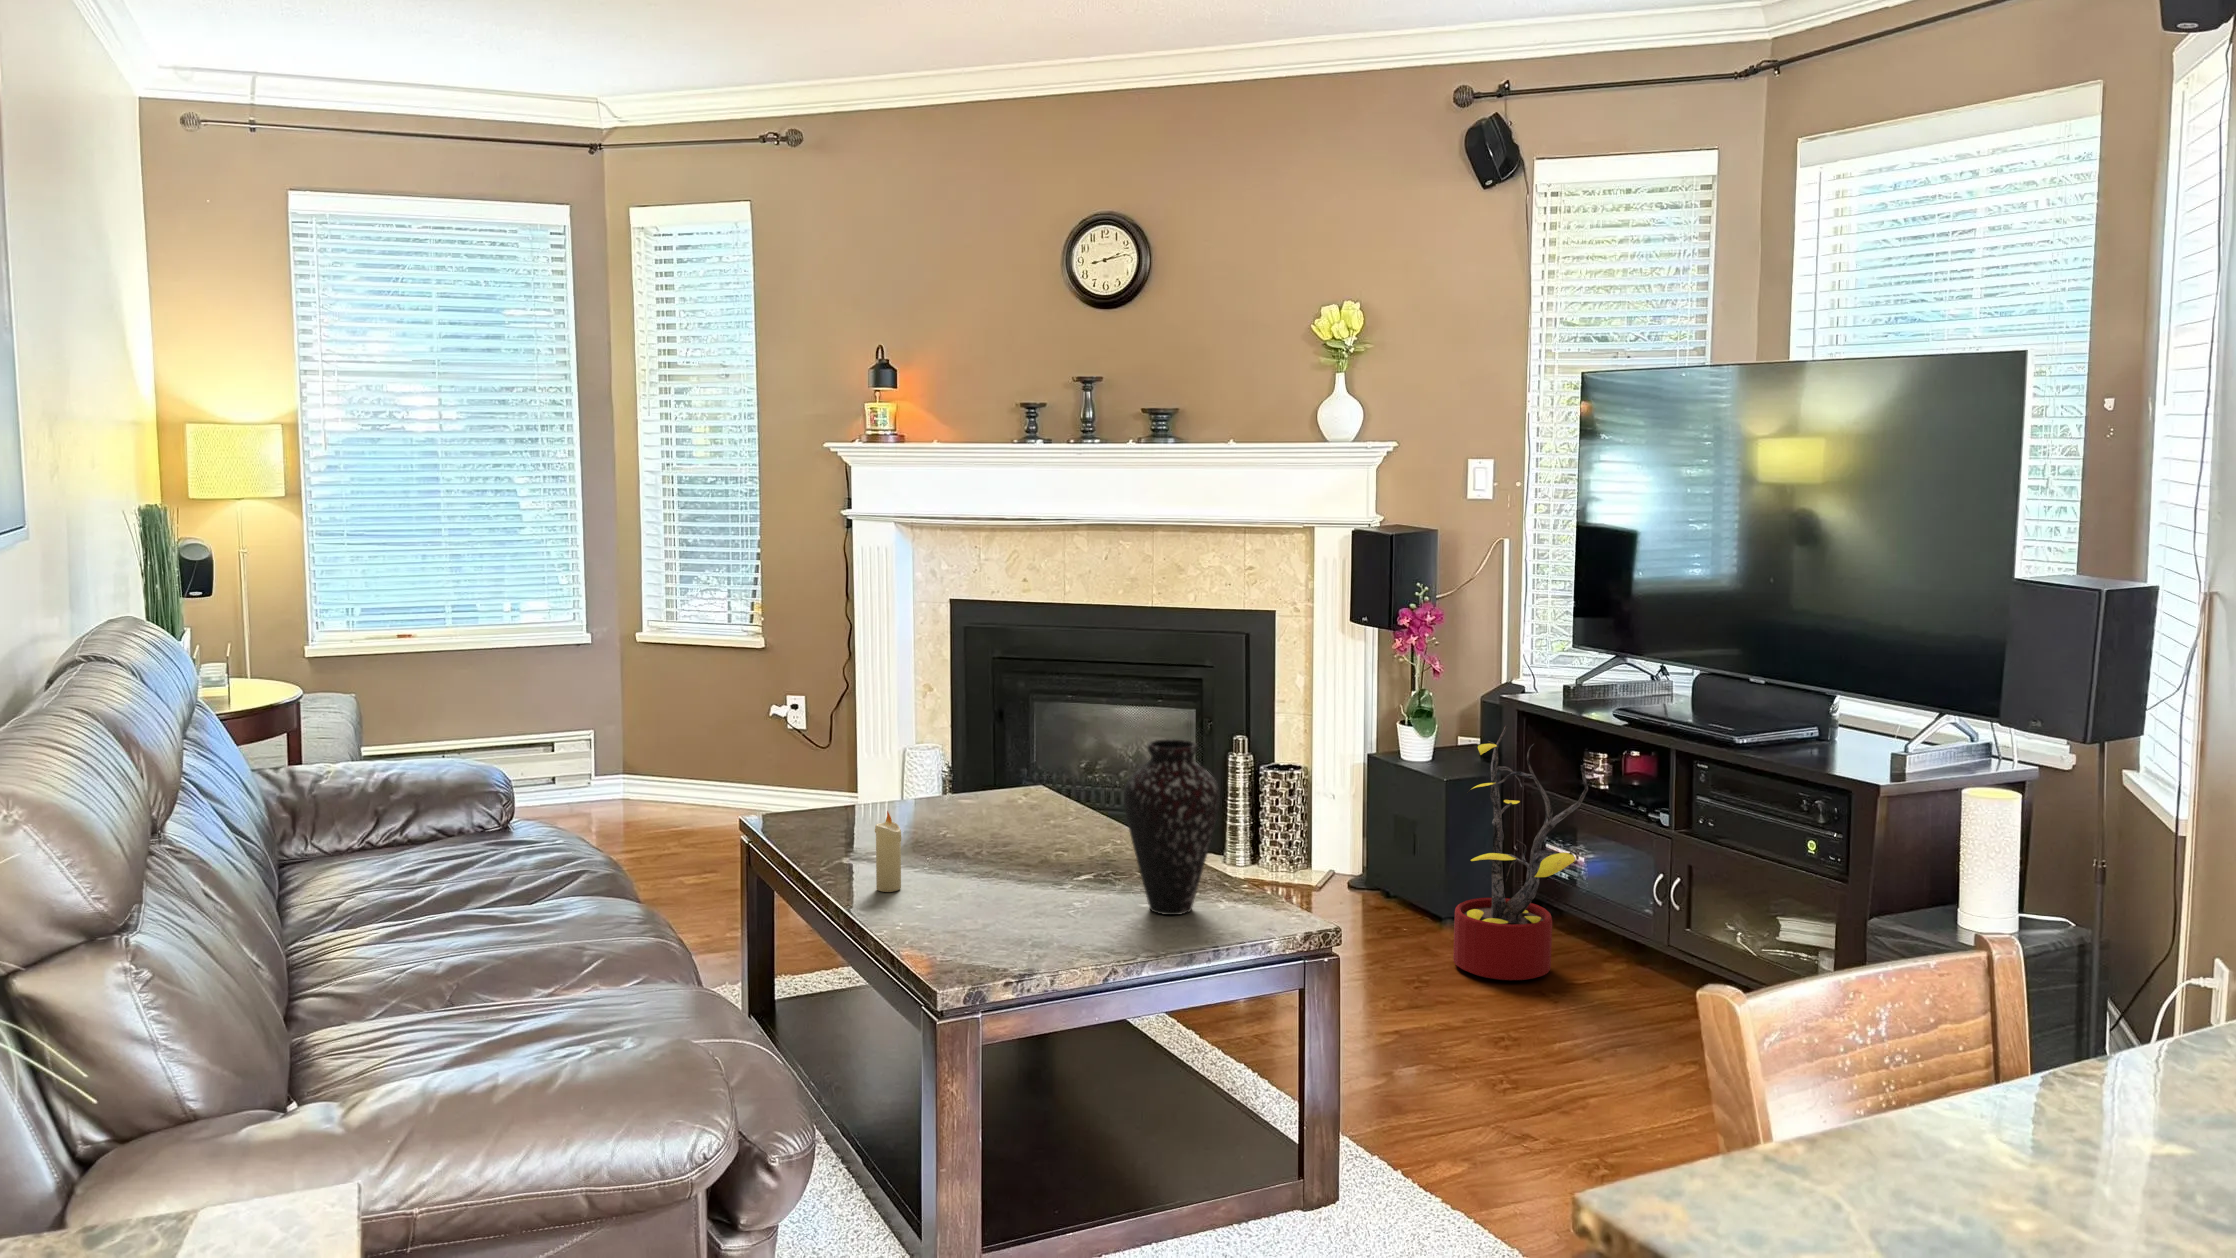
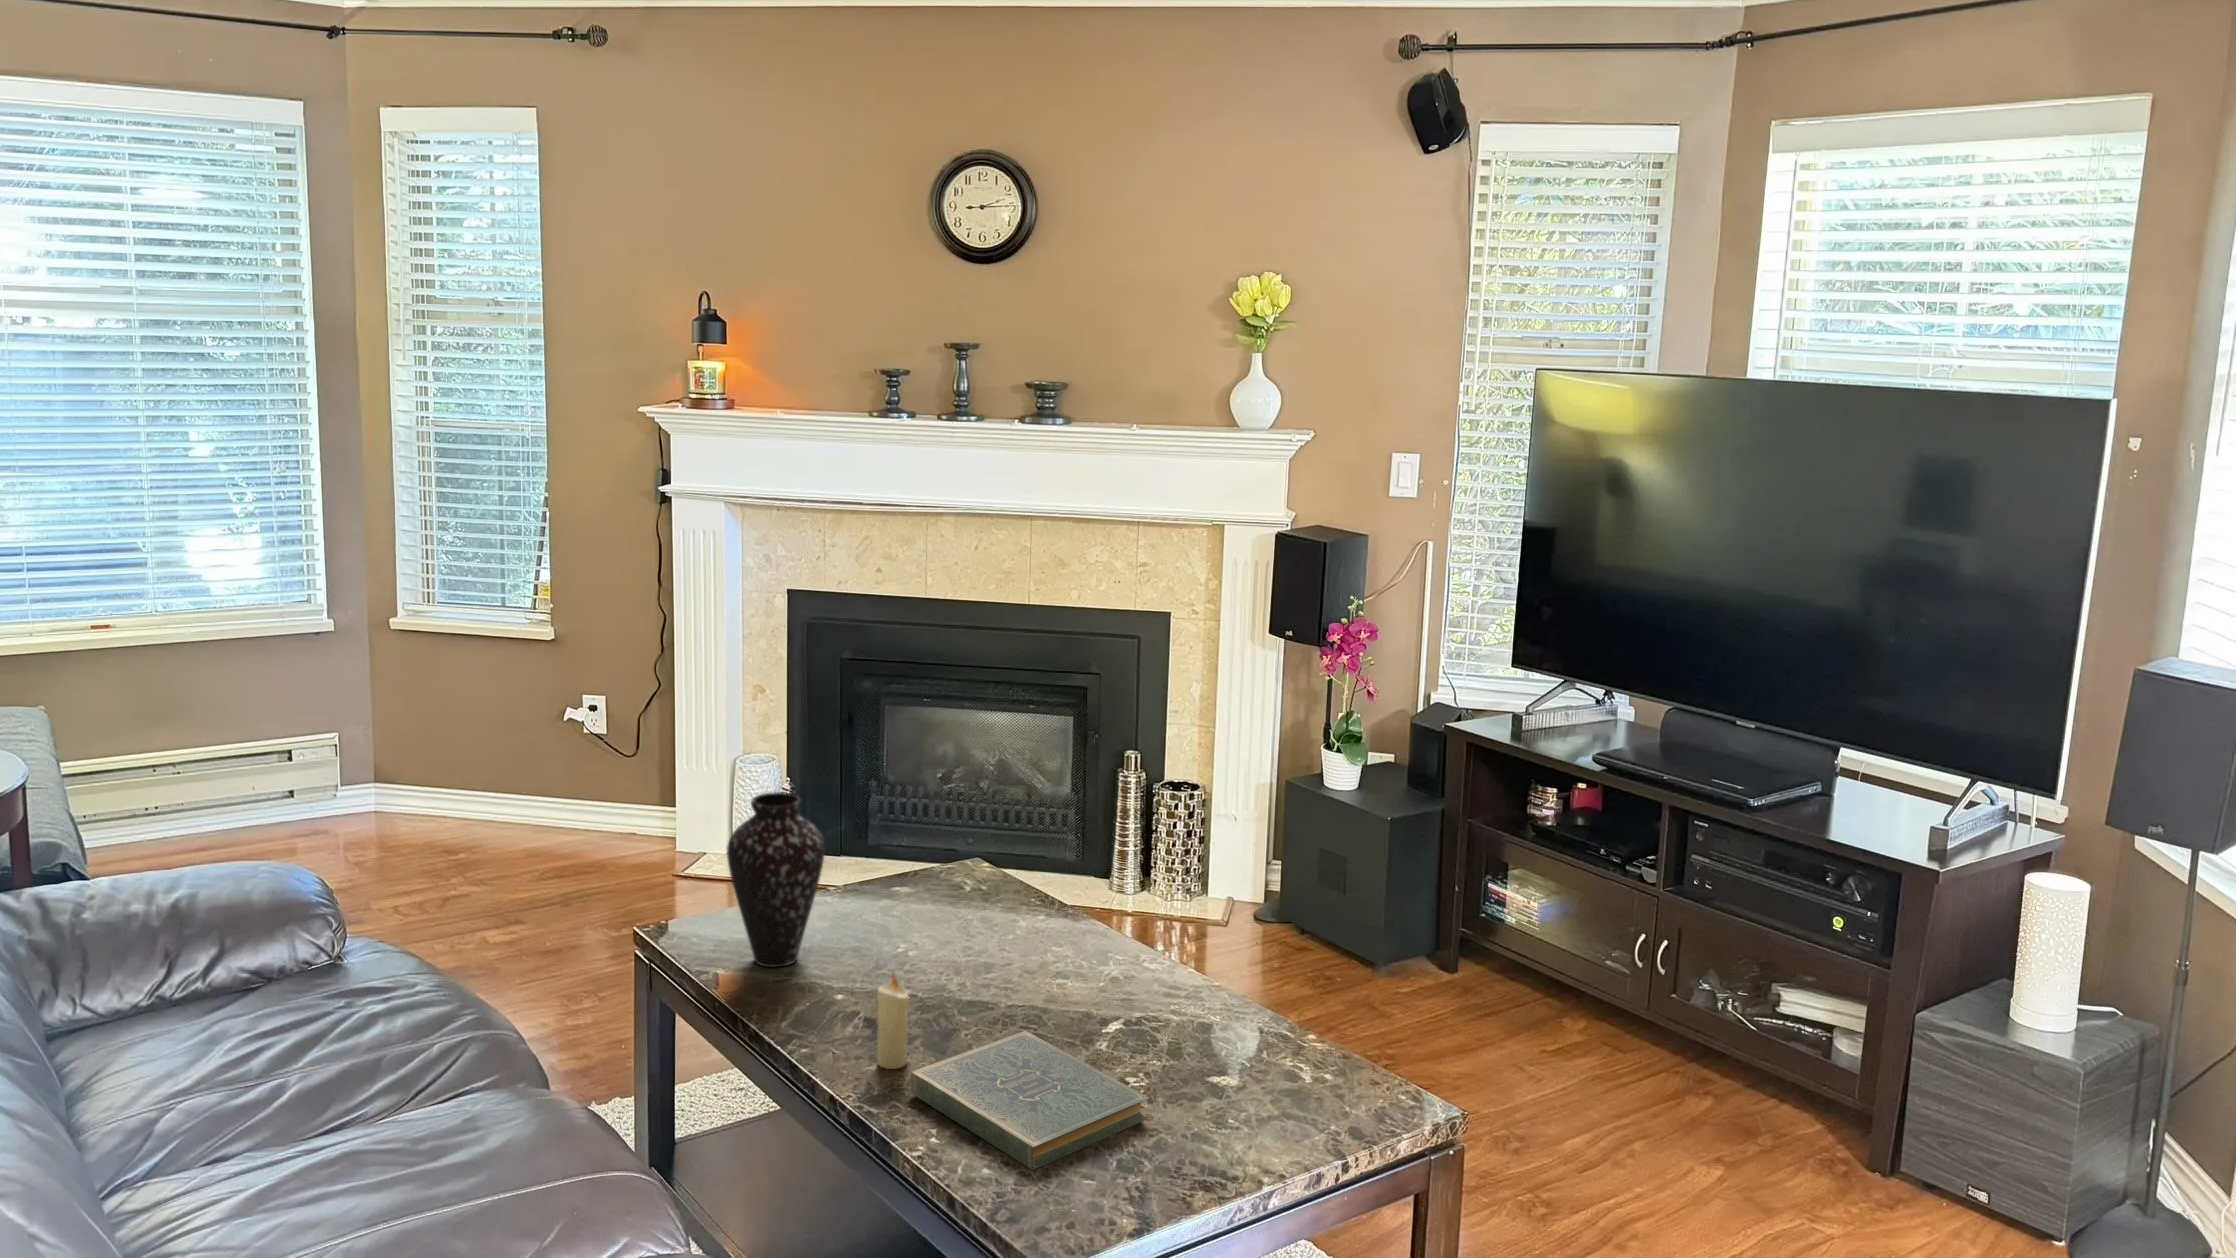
decorative plant: present [1453,726,1588,980] -> none [1409,762,1581,1050]
vase: present [1124,739,1220,915] -> present [727,792,825,967]
book: none [891,868,1076,947] -> present [911,1031,1149,1170]

